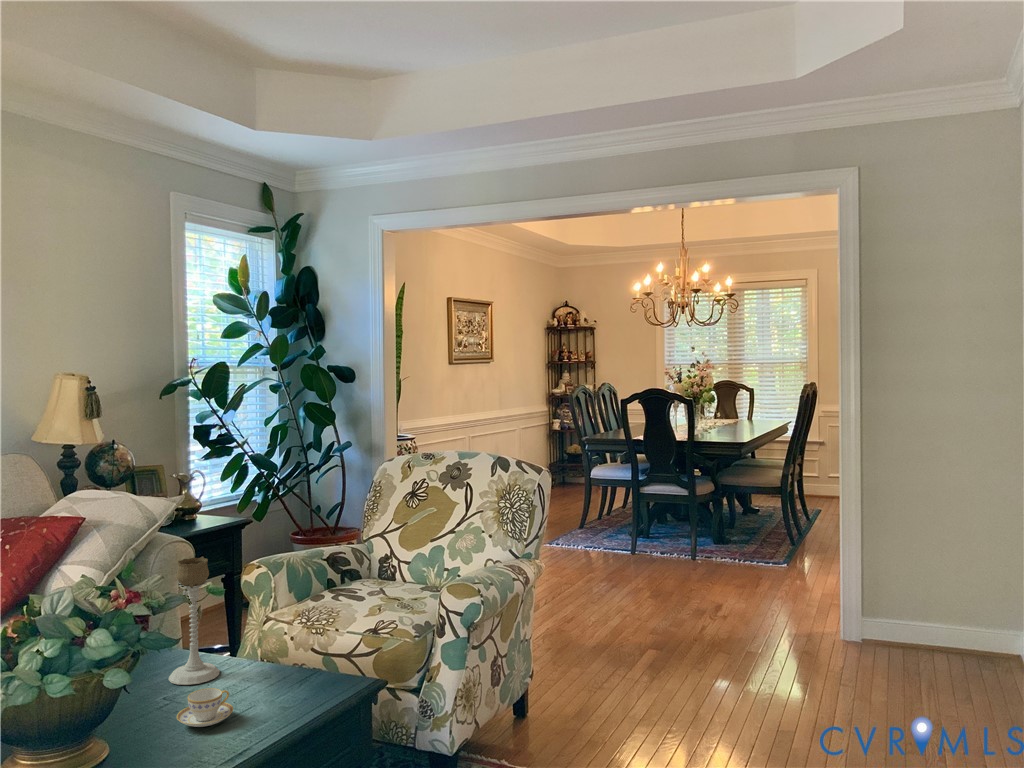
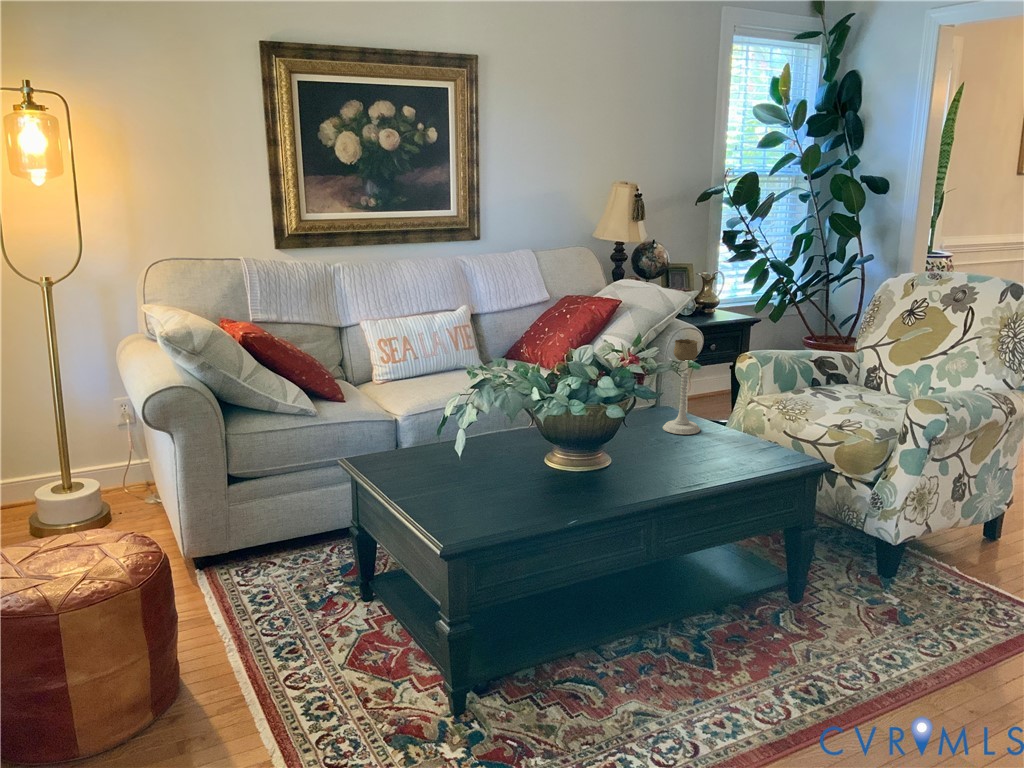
teacup: present [177,688,233,727] -> none [660,436,701,462]

